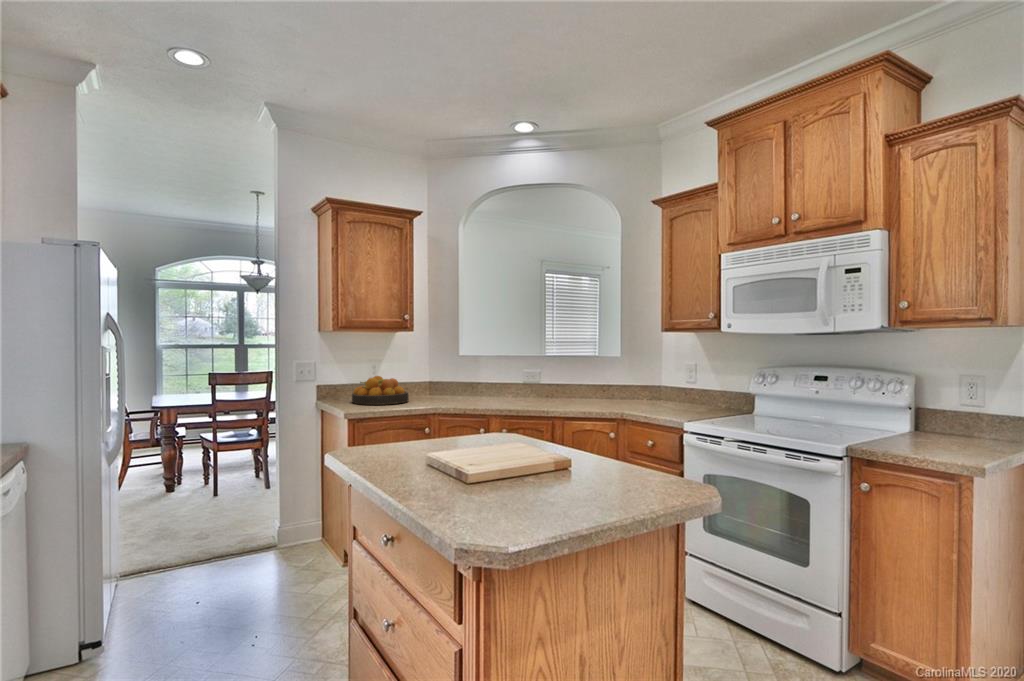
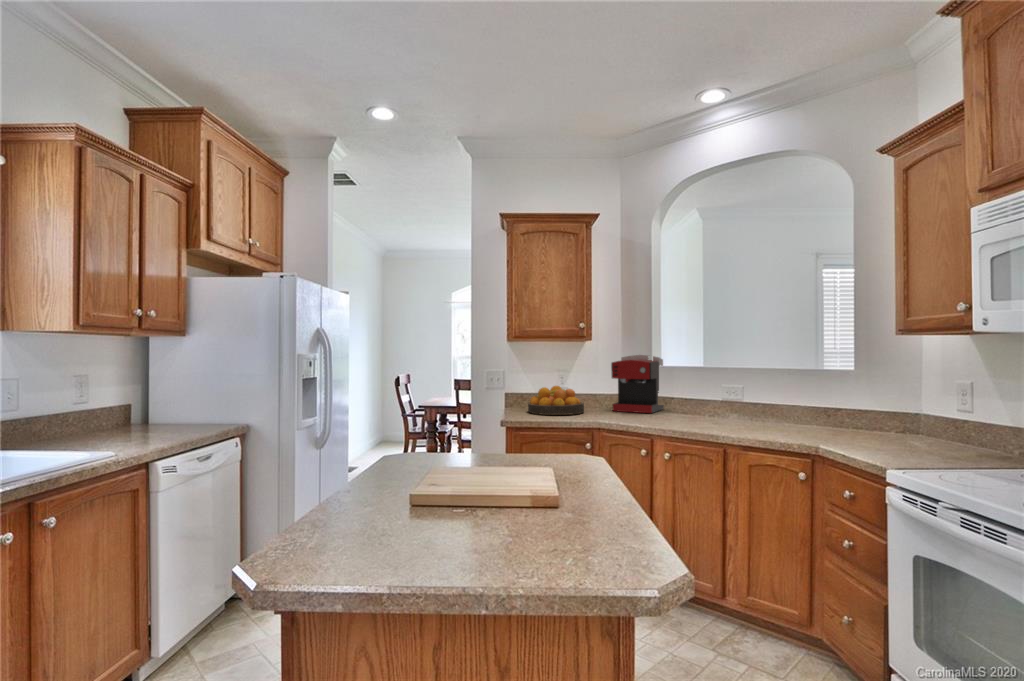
coffee maker: none [430,345,469,398] -> present [611,355,664,413]

